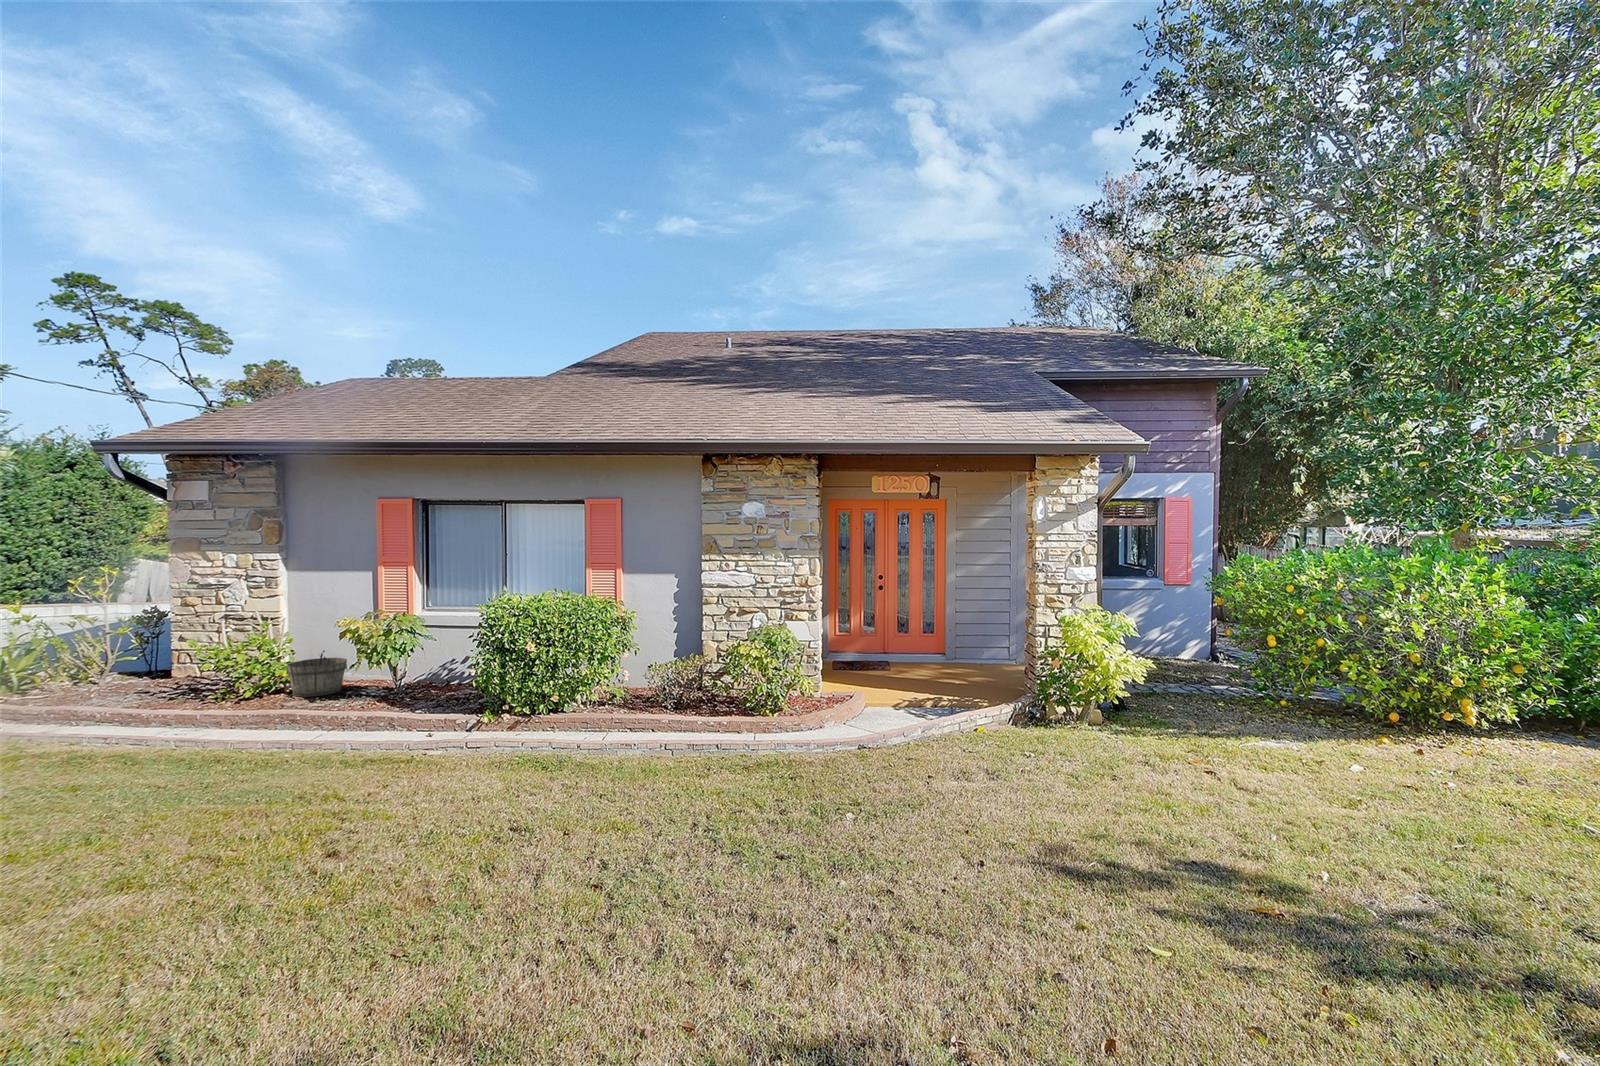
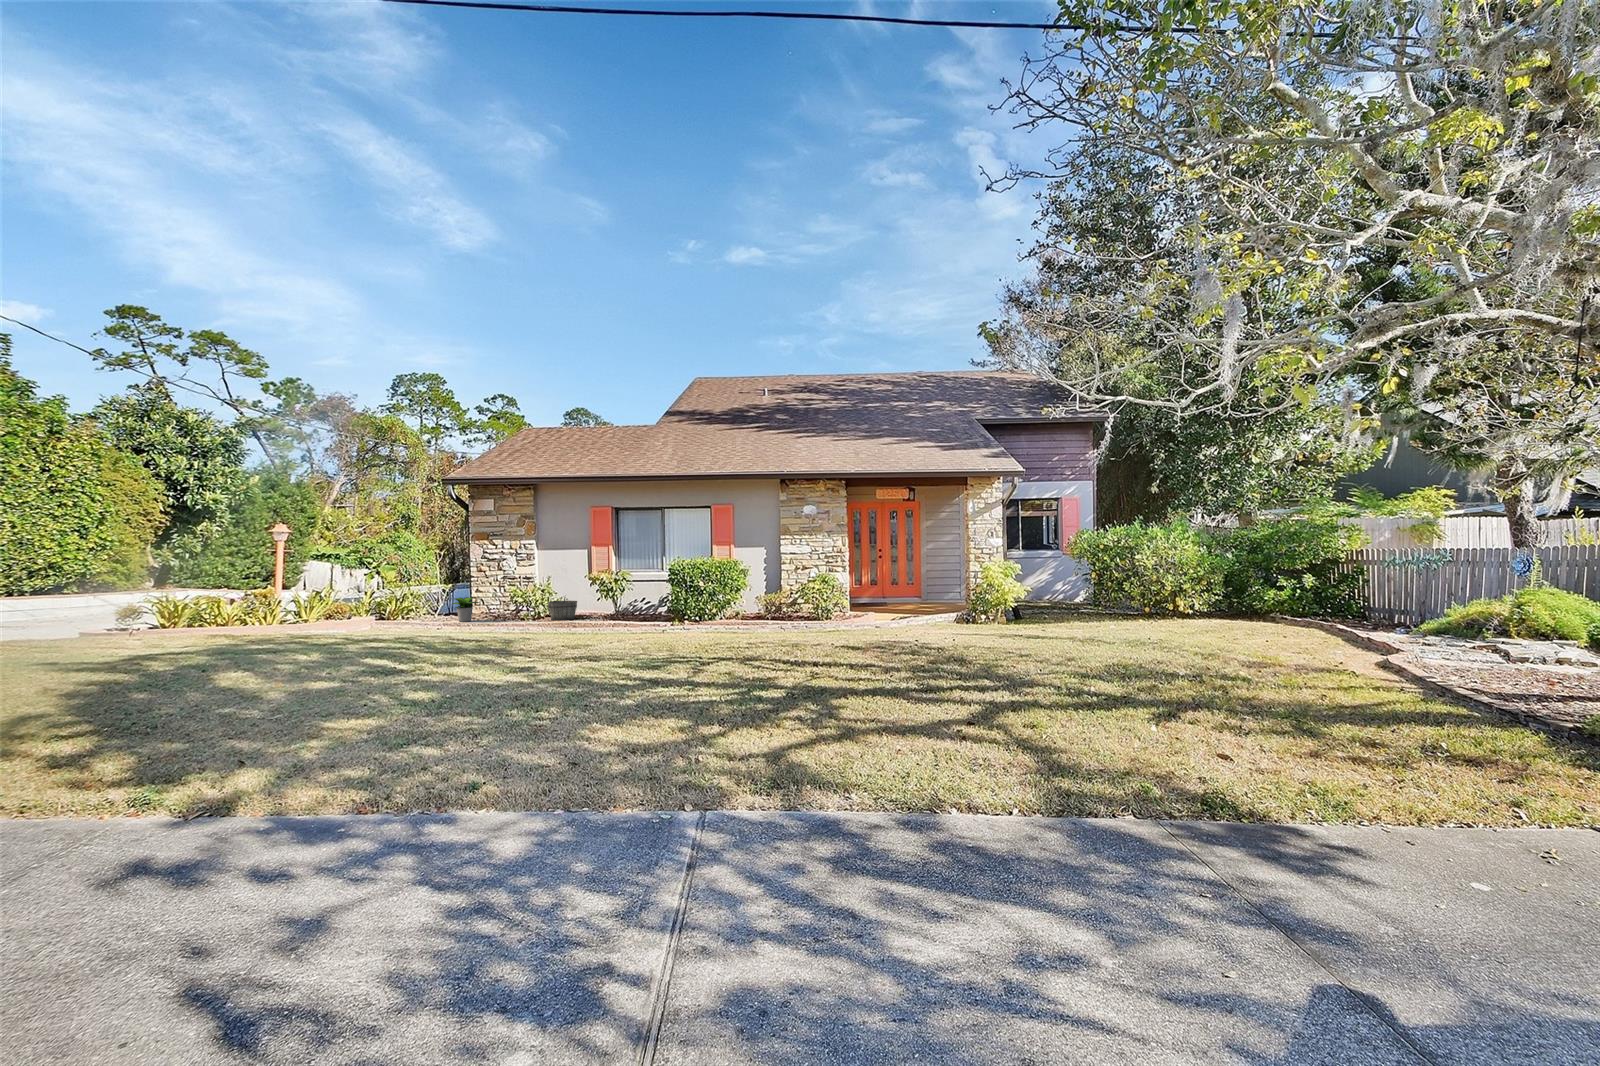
potted plant: none [112,649,184,695] -> present [452,597,479,622]

